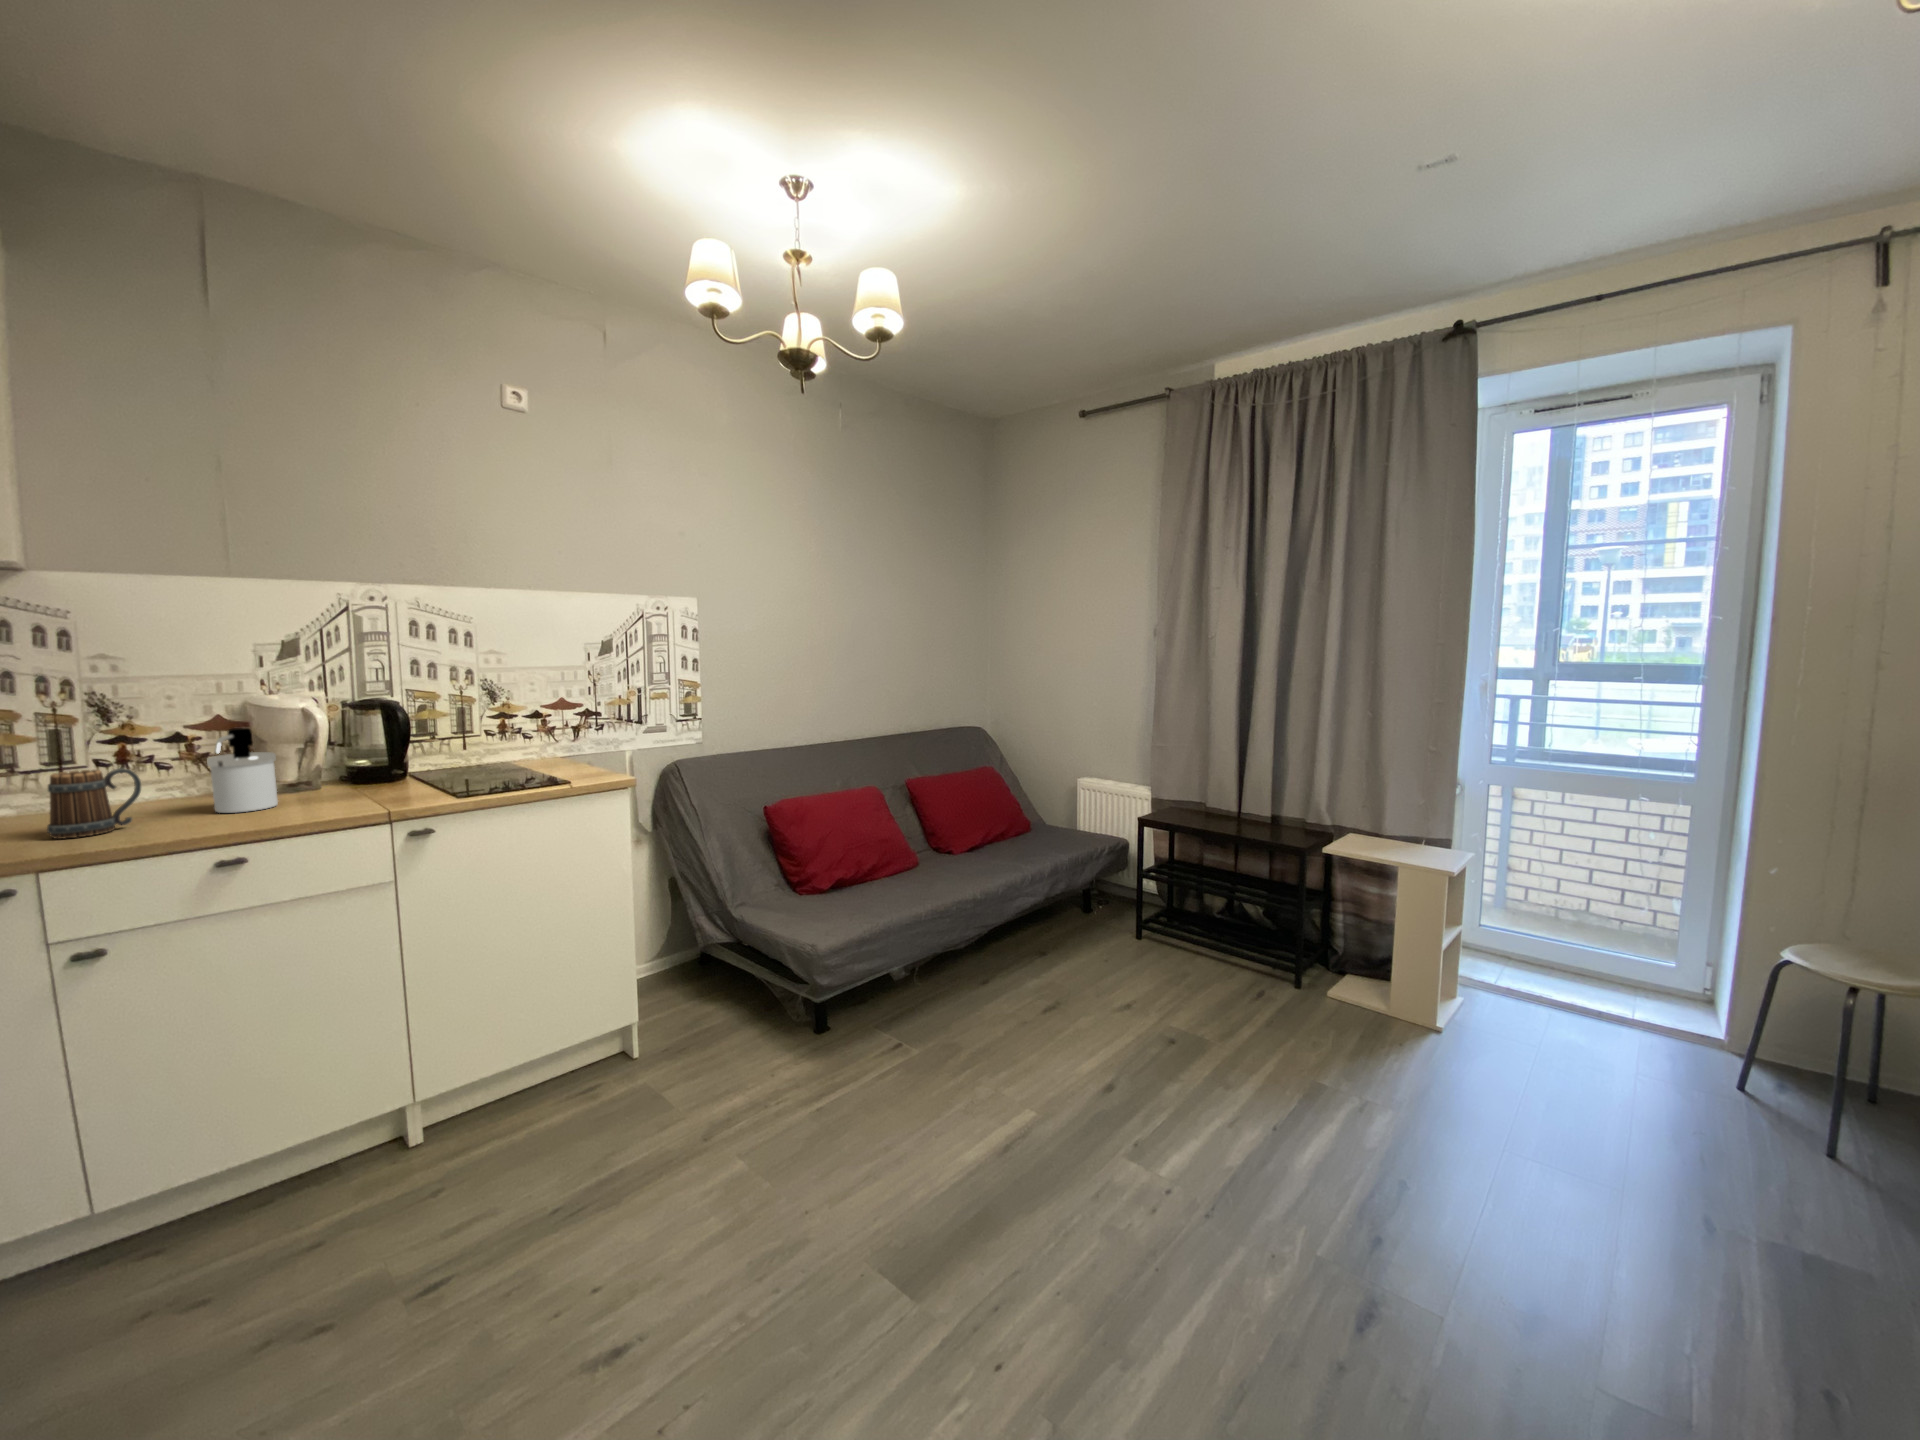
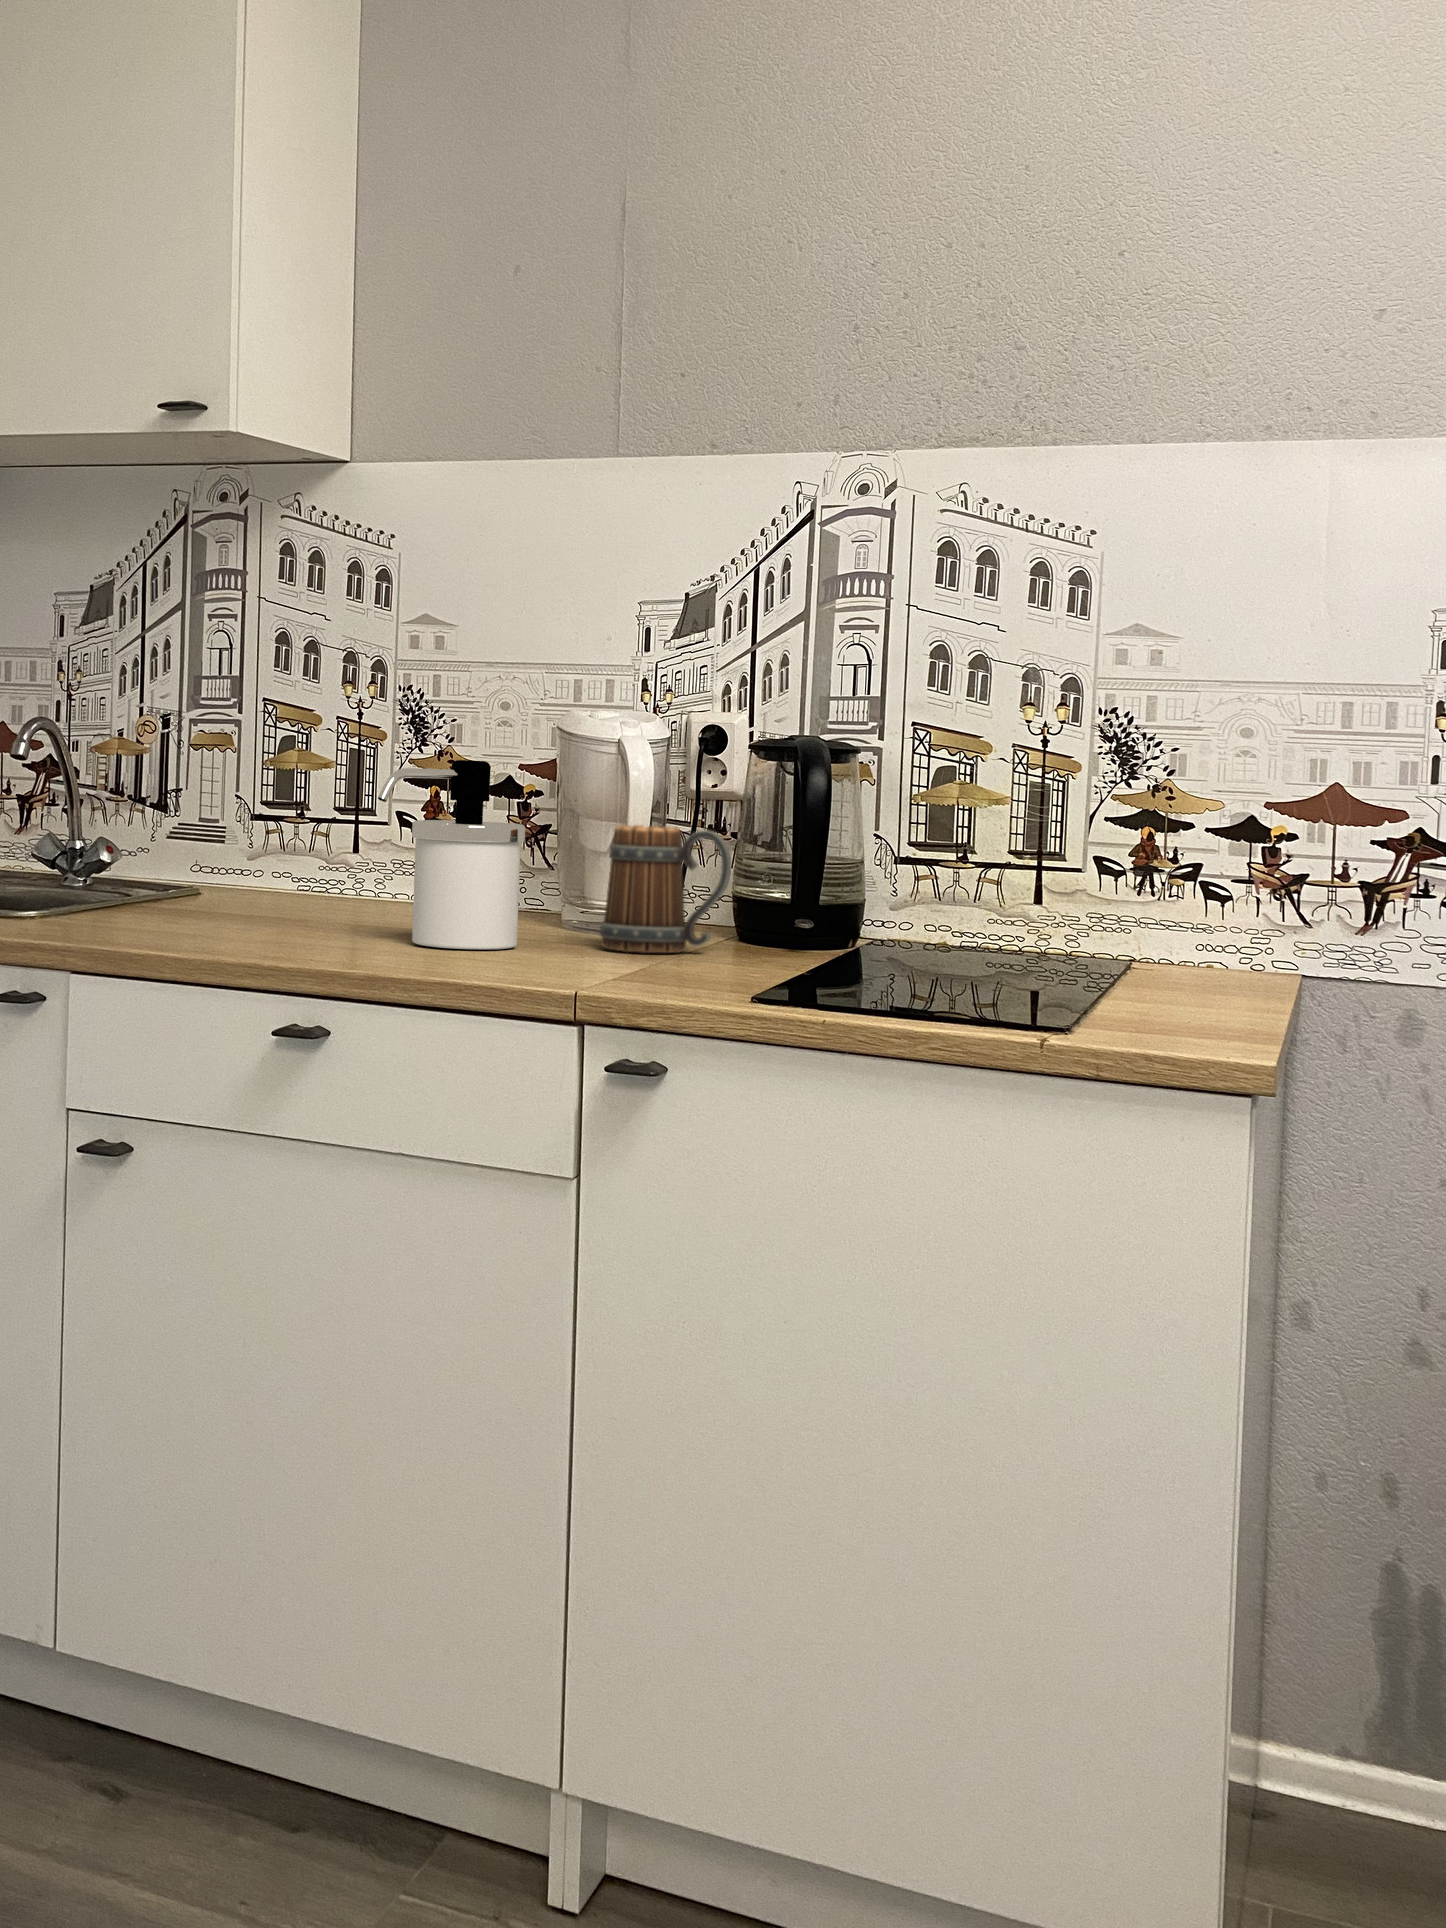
mug: present [47,768,141,839] -> present [600,825,731,953]

